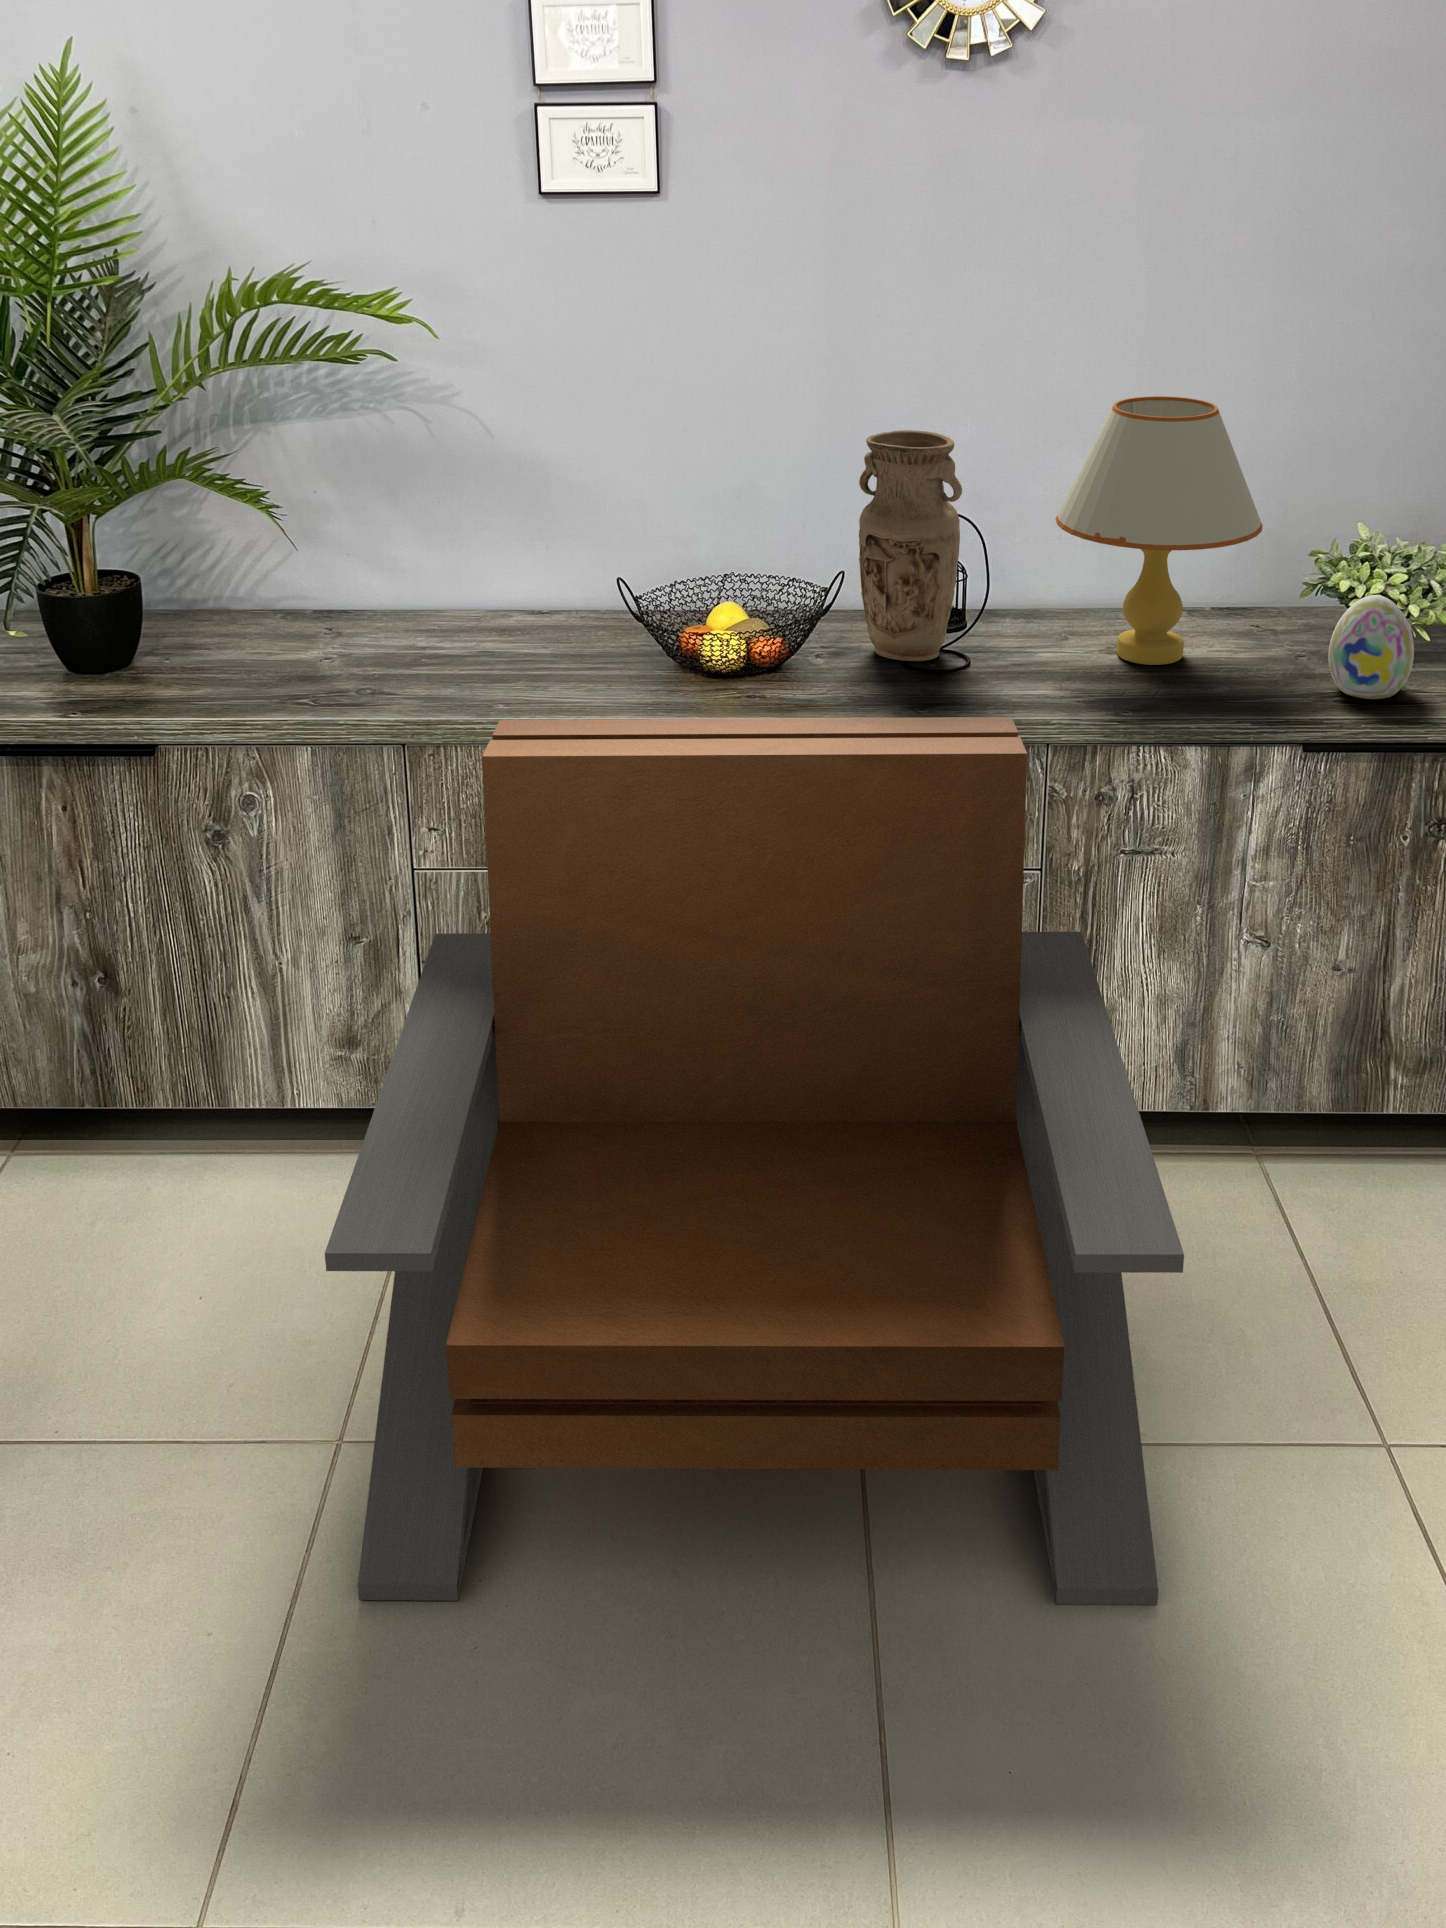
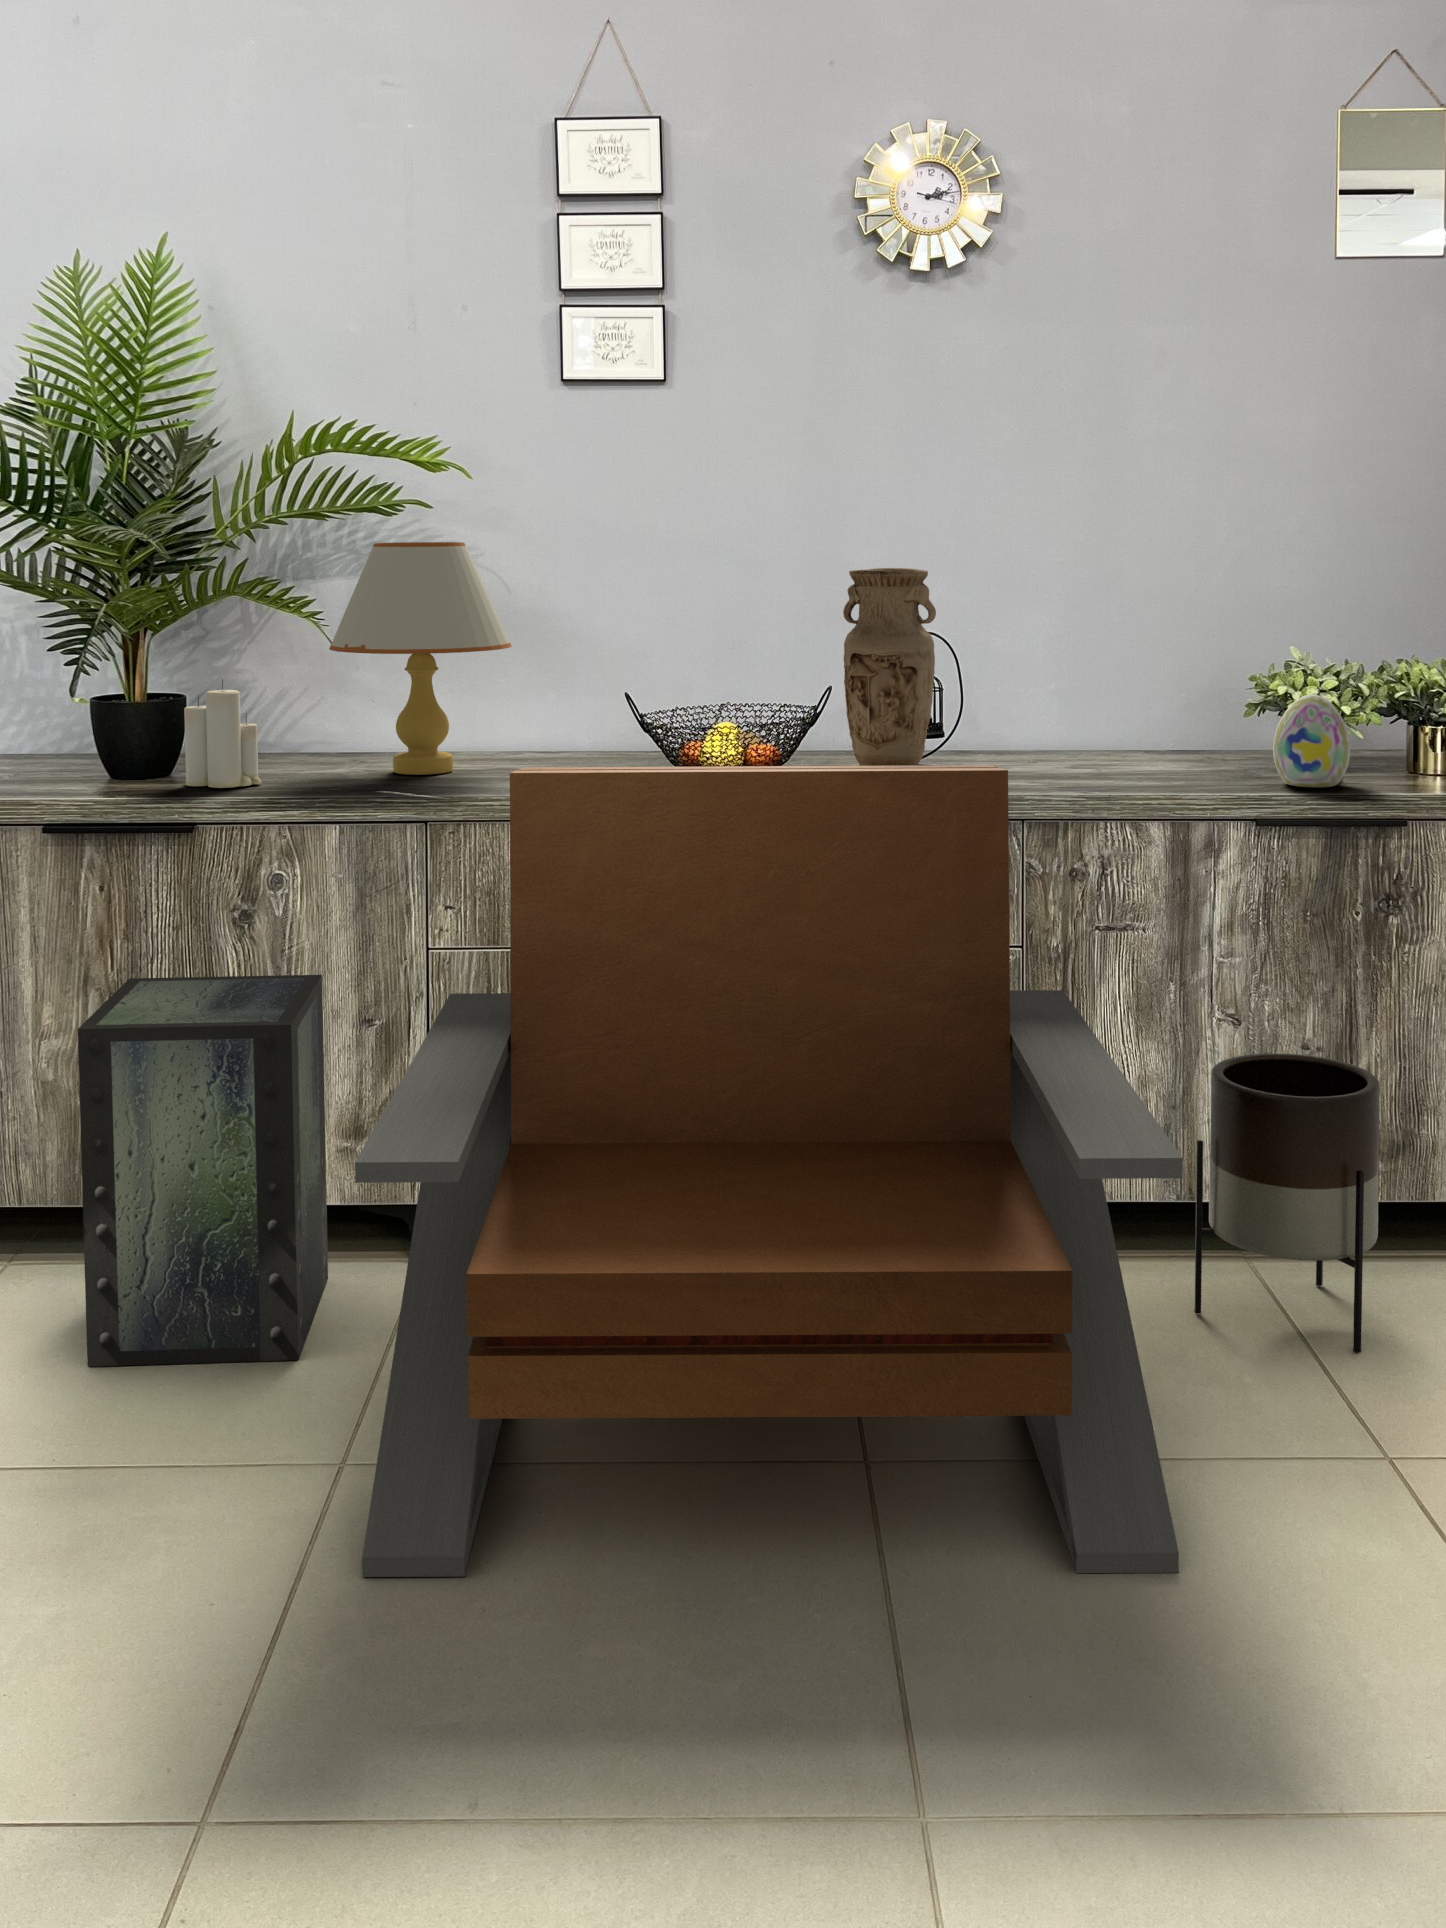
table lamp: present [1056,396,1263,665] -> present [329,542,512,775]
candle: none [136,579,226,696] -> present [184,679,261,788]
storage box: none [46,899,330,1303] -> present [78,975,328,1366]
planter: none [1201,985,1410,1297] -> present [1195,1053,1380,1353]

